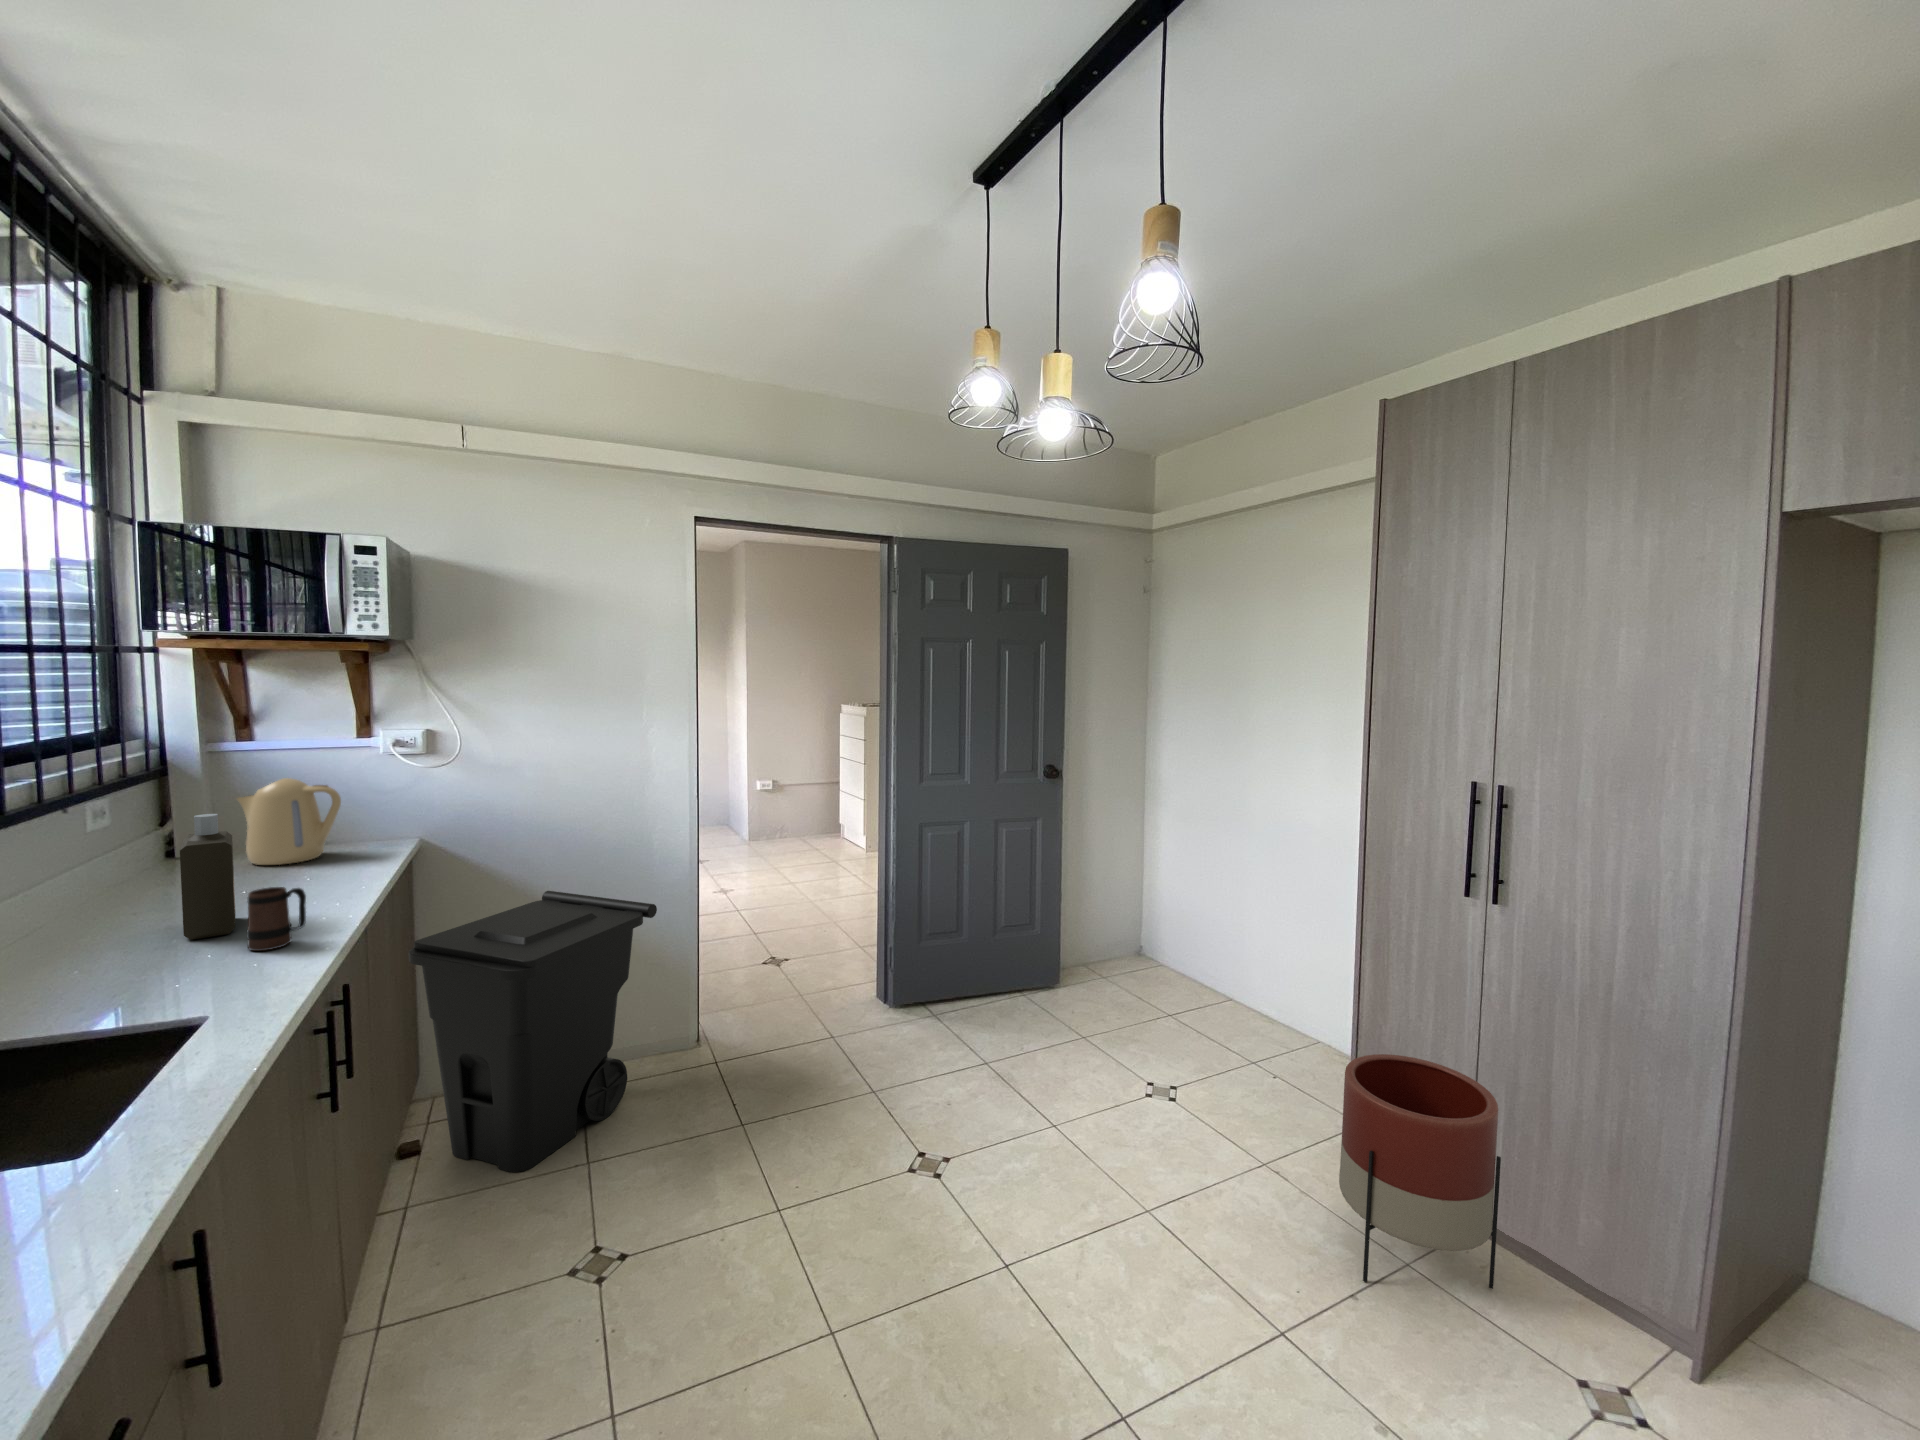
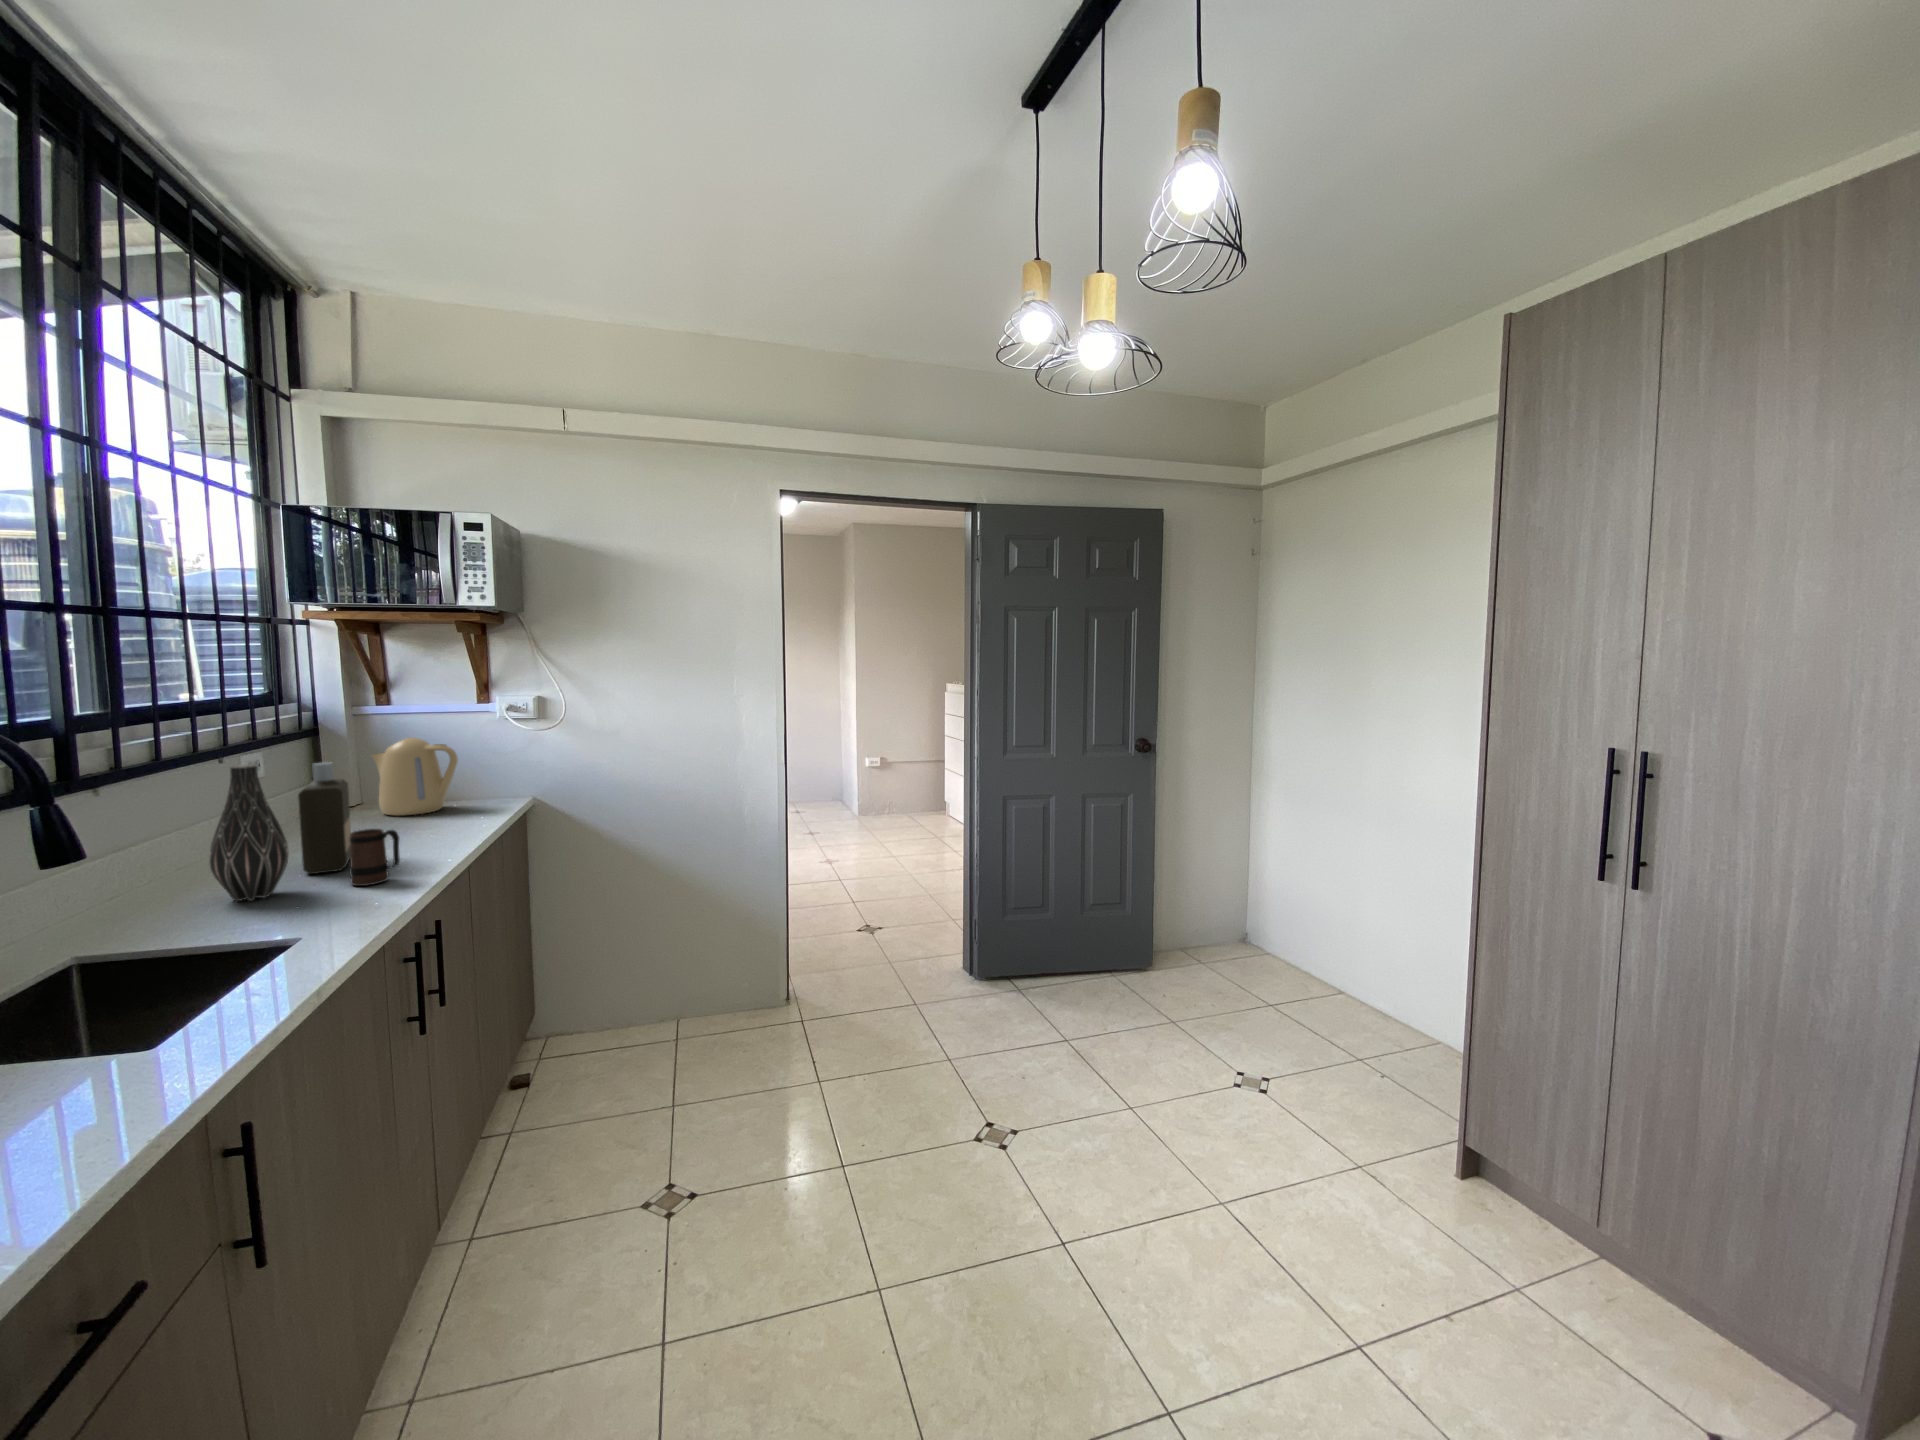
vase: none [81,822,176,976] -> present [209,765,288,901]
trash can: present [409,891,657,1172] -> none [514,849,739,1108]
planter: present [1339,1054,1501,1289] -> none [1438,1052,1636,1327]

